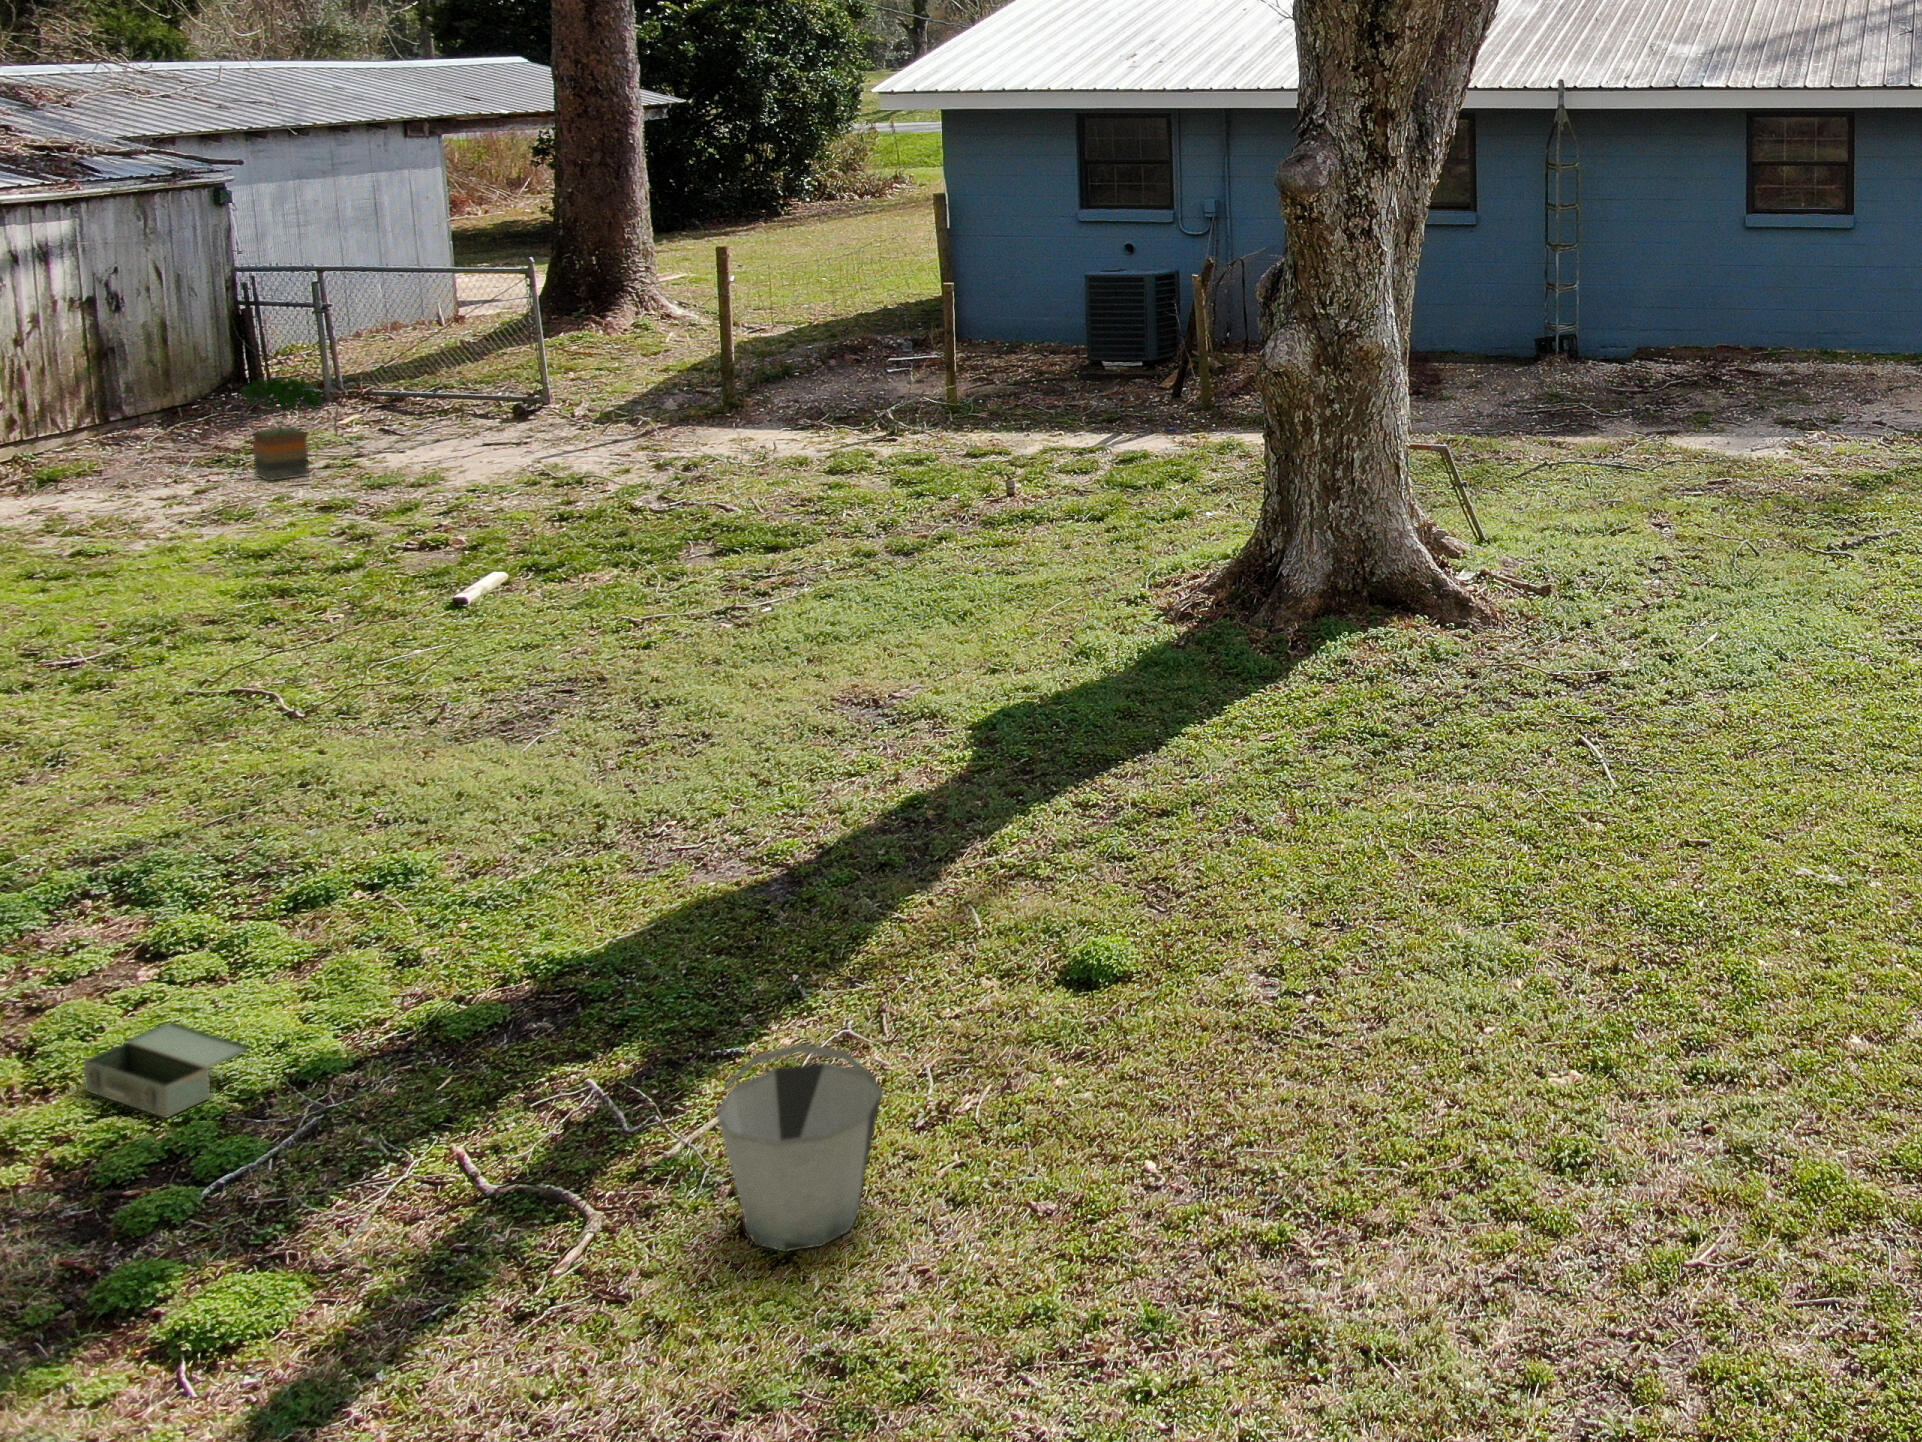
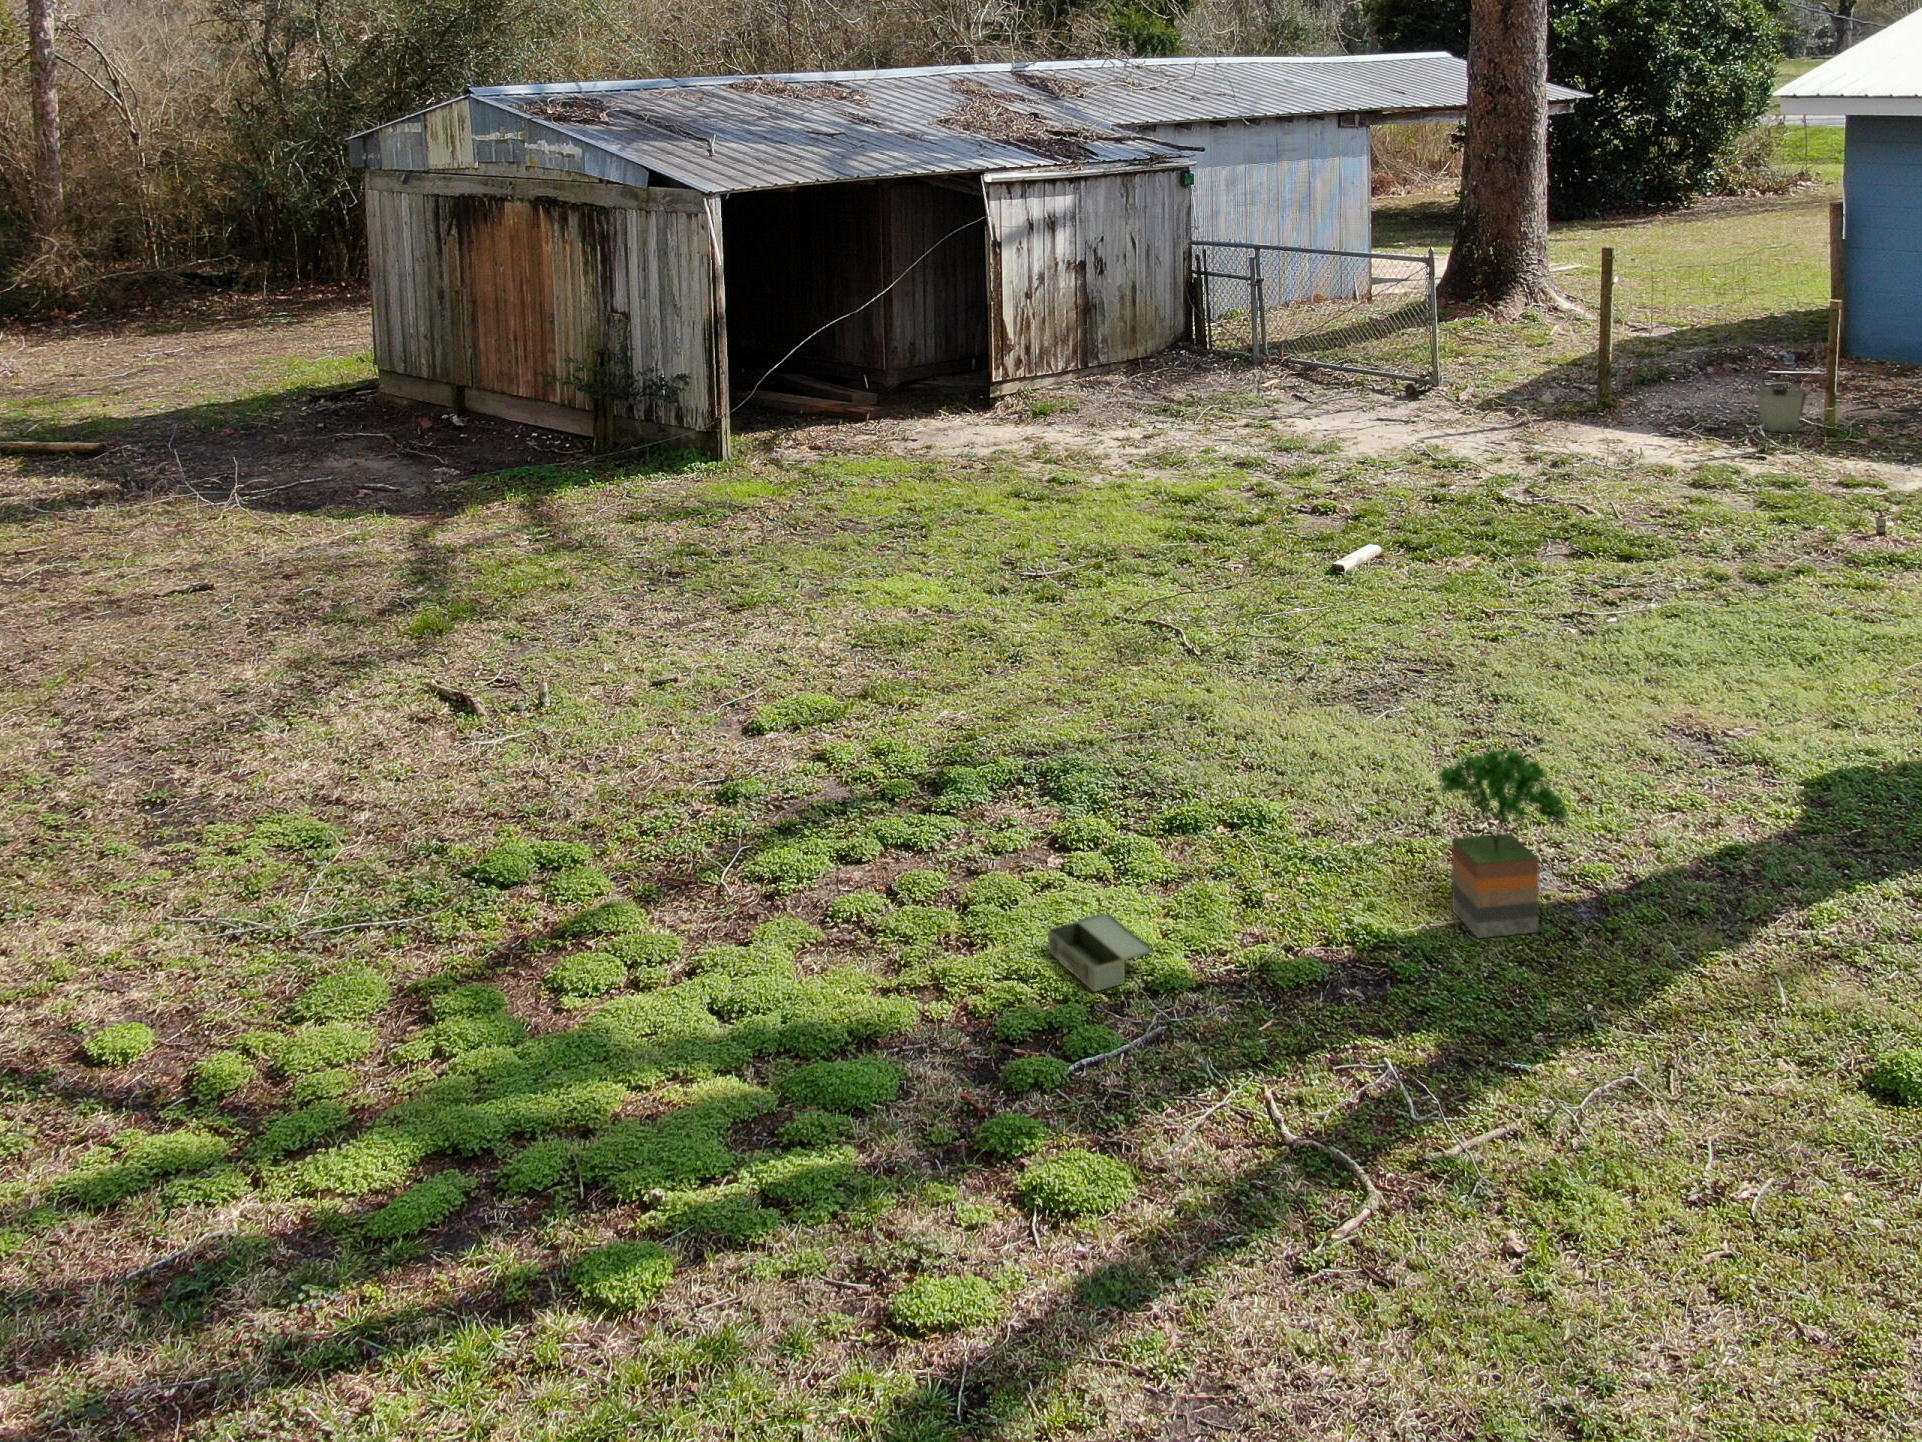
potted tree: present [242,377,323,481] -> present [1438,749,1568,938]
bucket: present [716,1044,882,1251] -> present [1756,381,1807,433]

